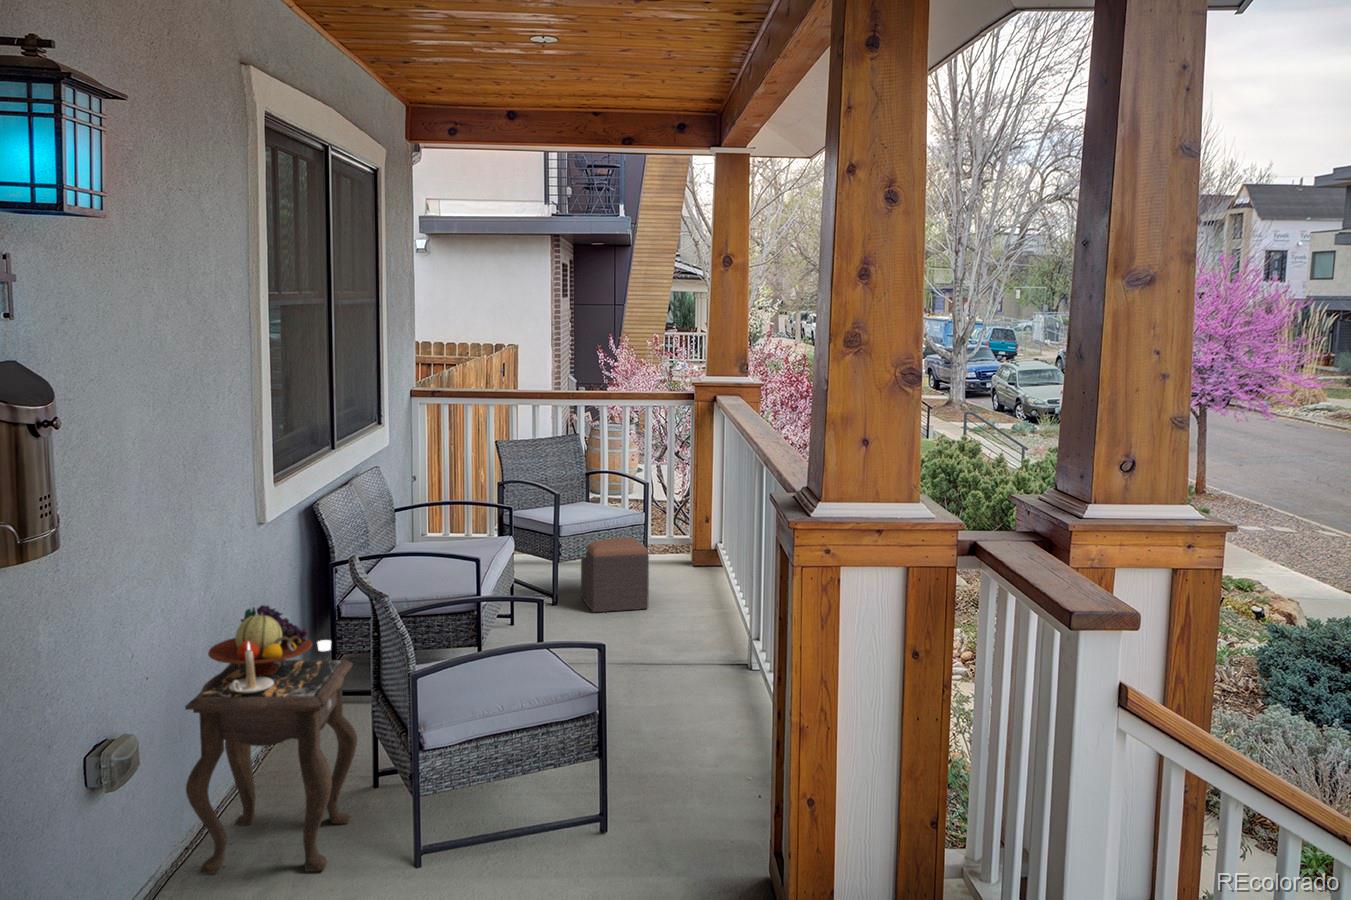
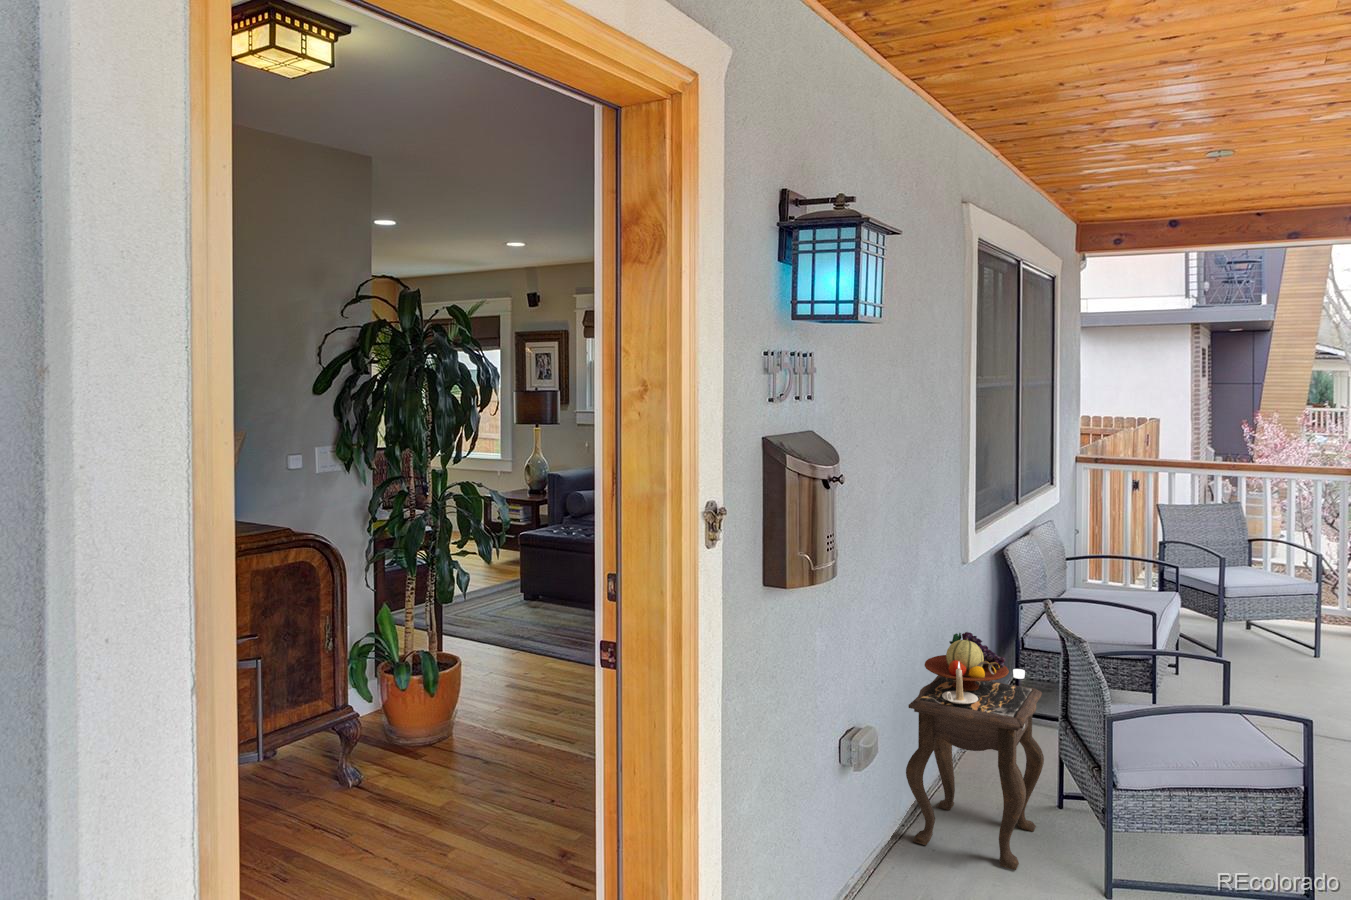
footstool: present [581,537,649,612] -> none [1244,604,1328,682]

